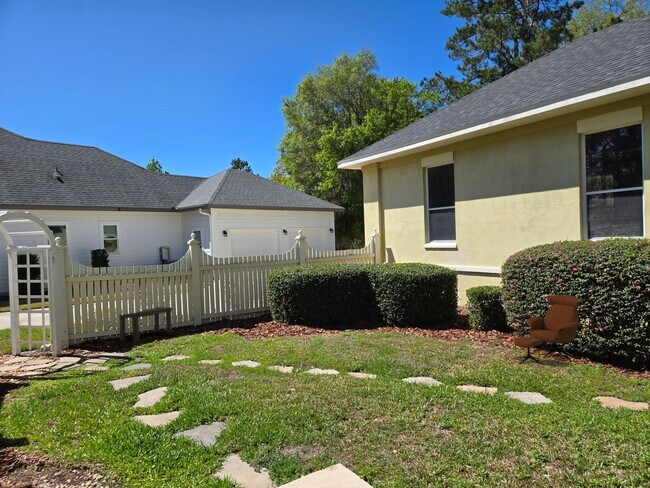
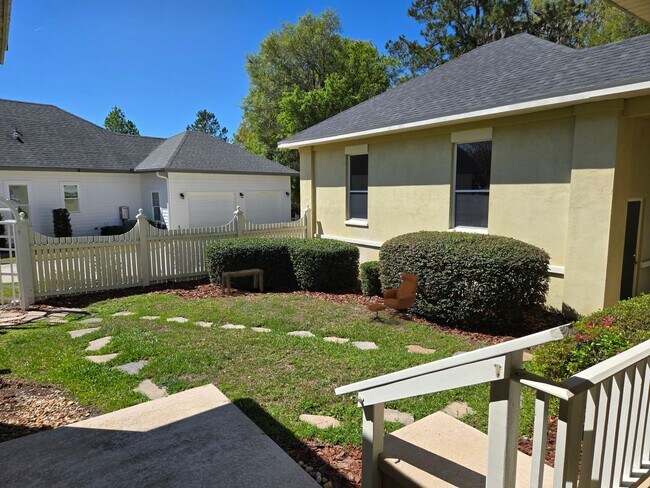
bench: present [119,307,172,342] -> present [222,269,263,296]

